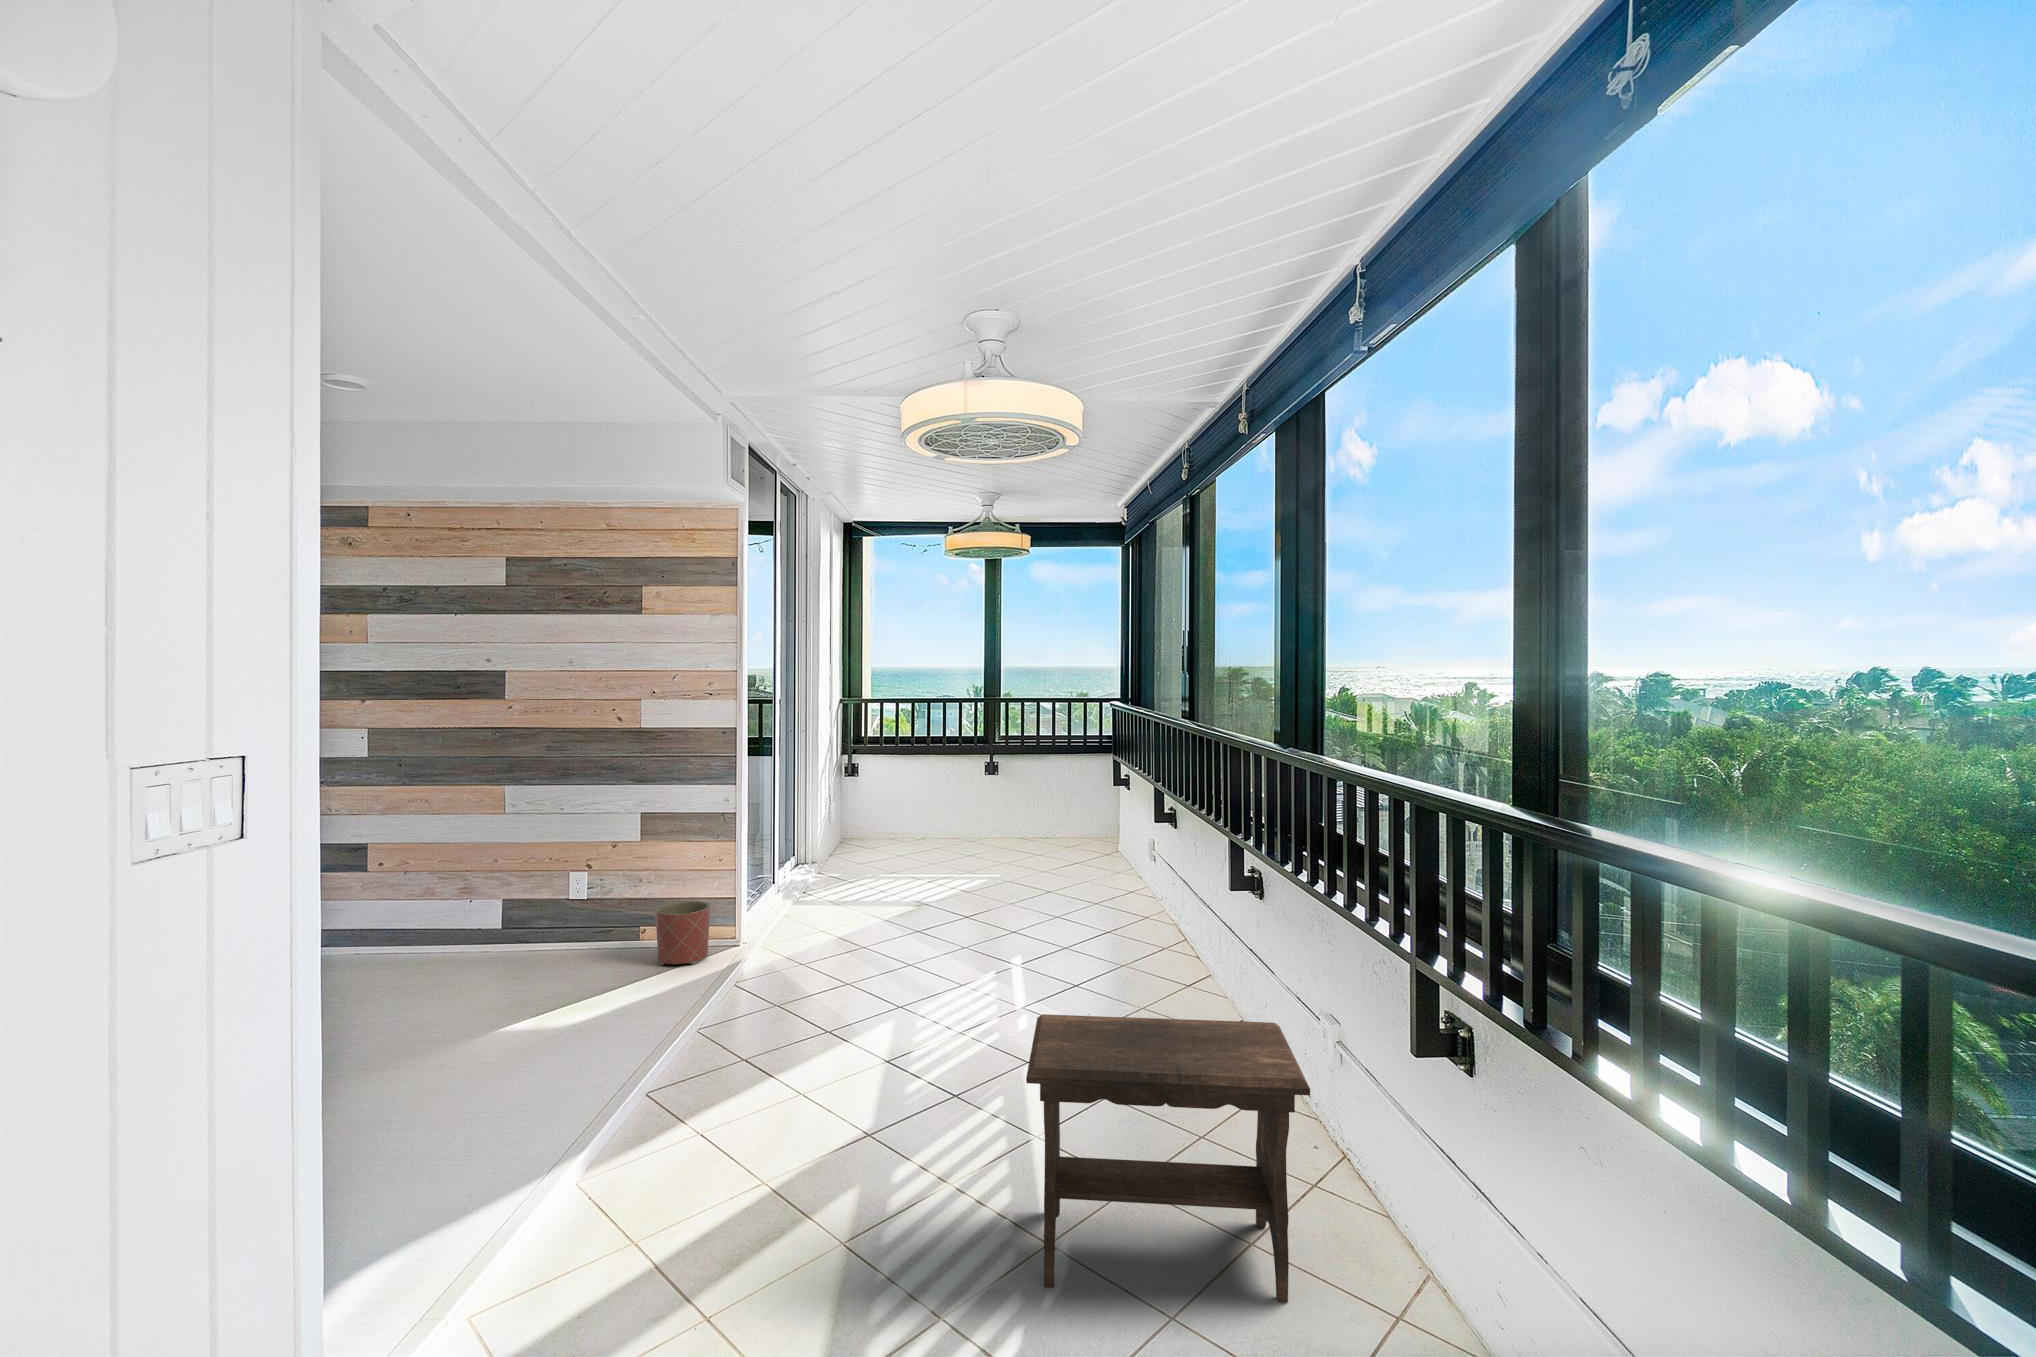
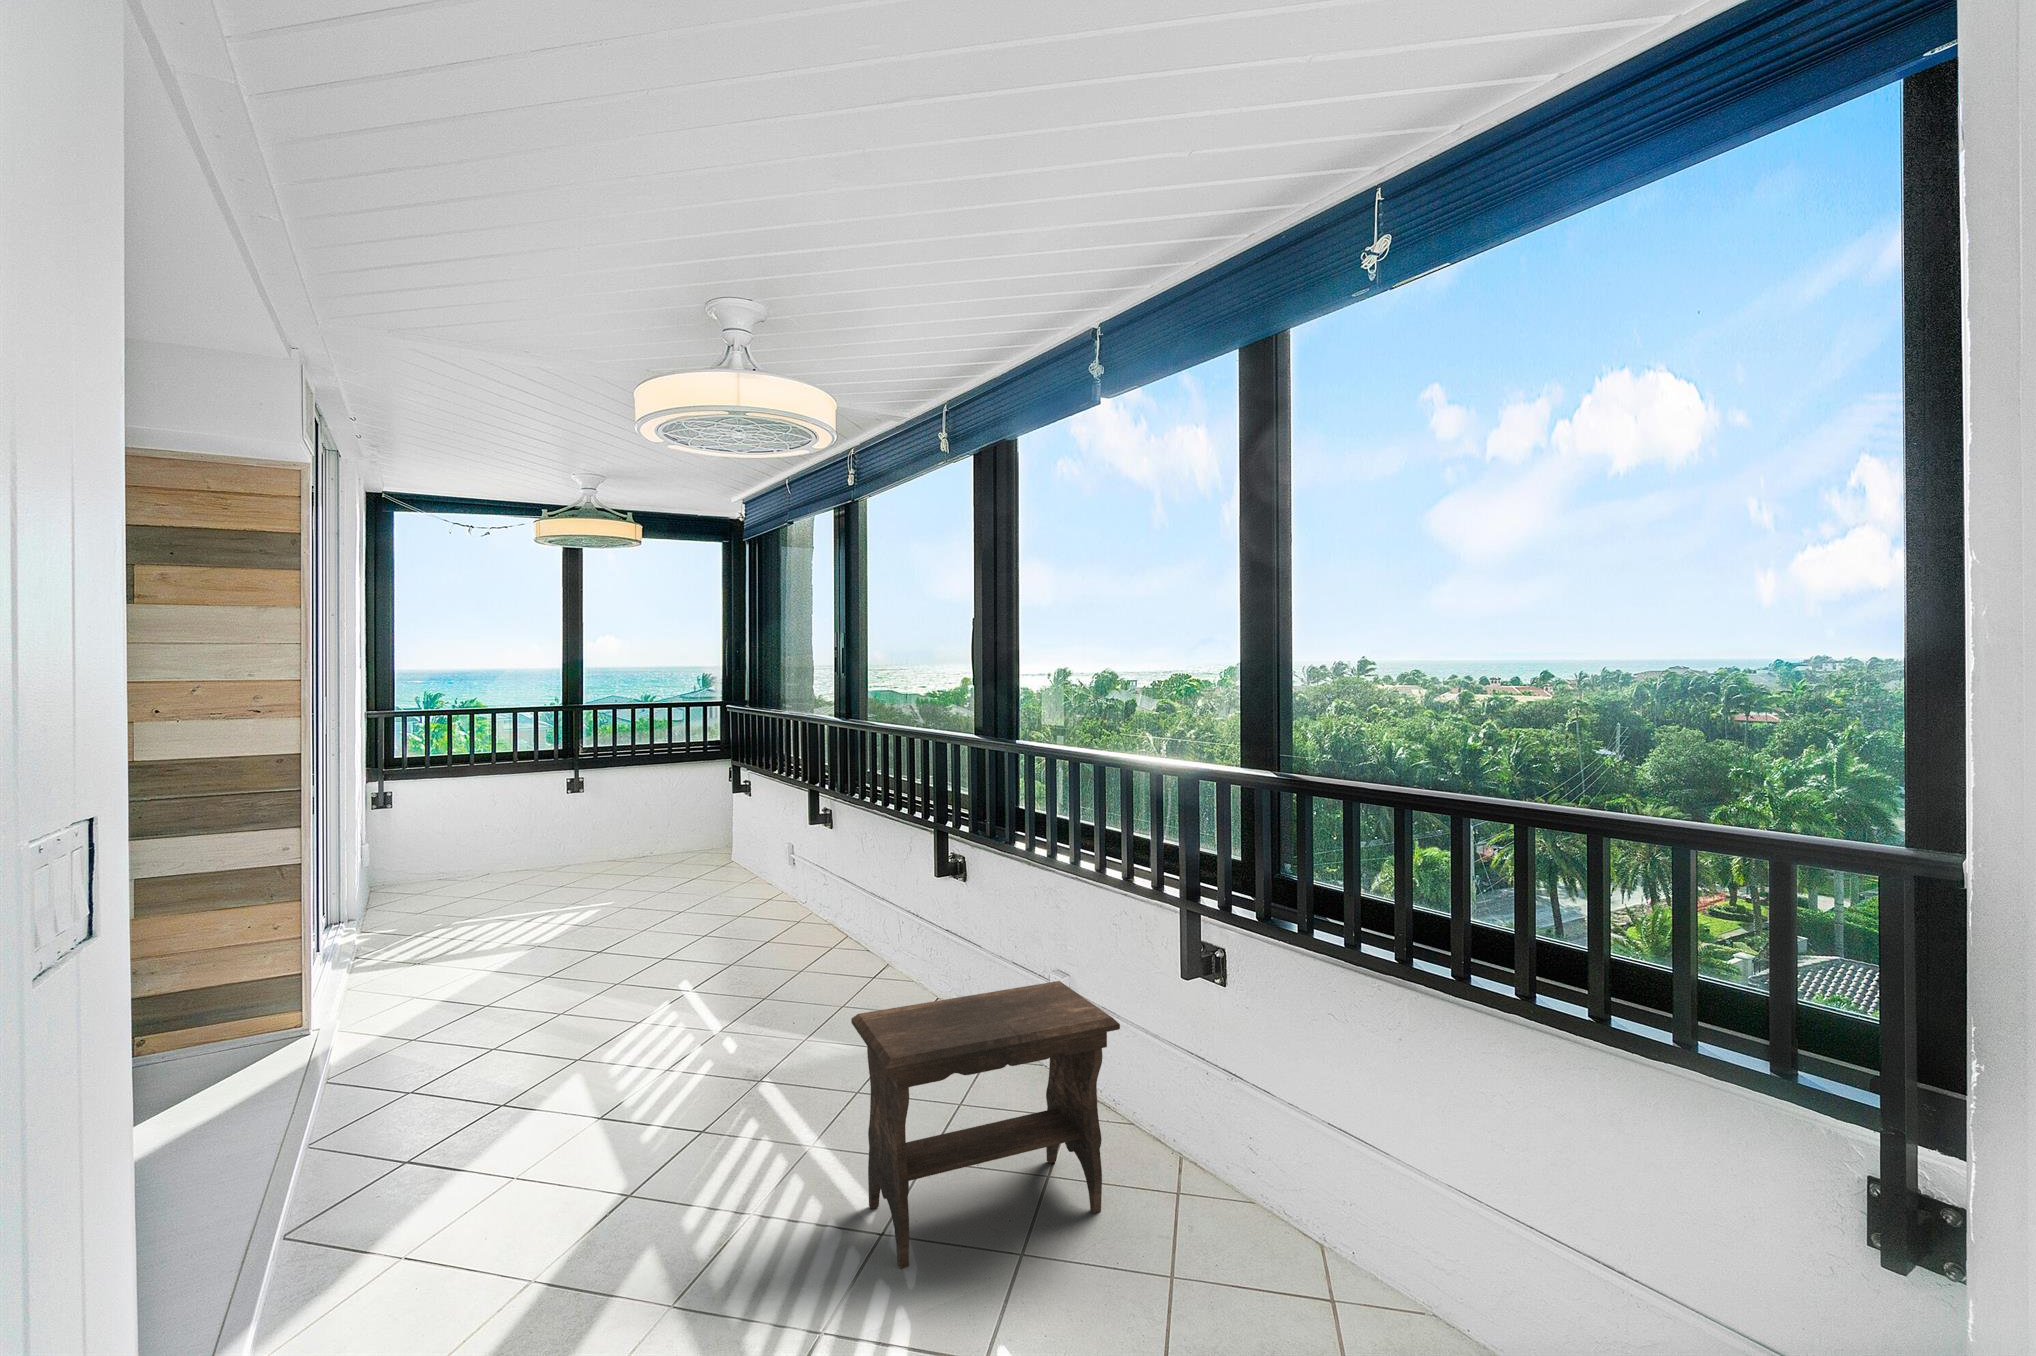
planter: present [656,901,710,965] -> none [179,986,269,1081]

